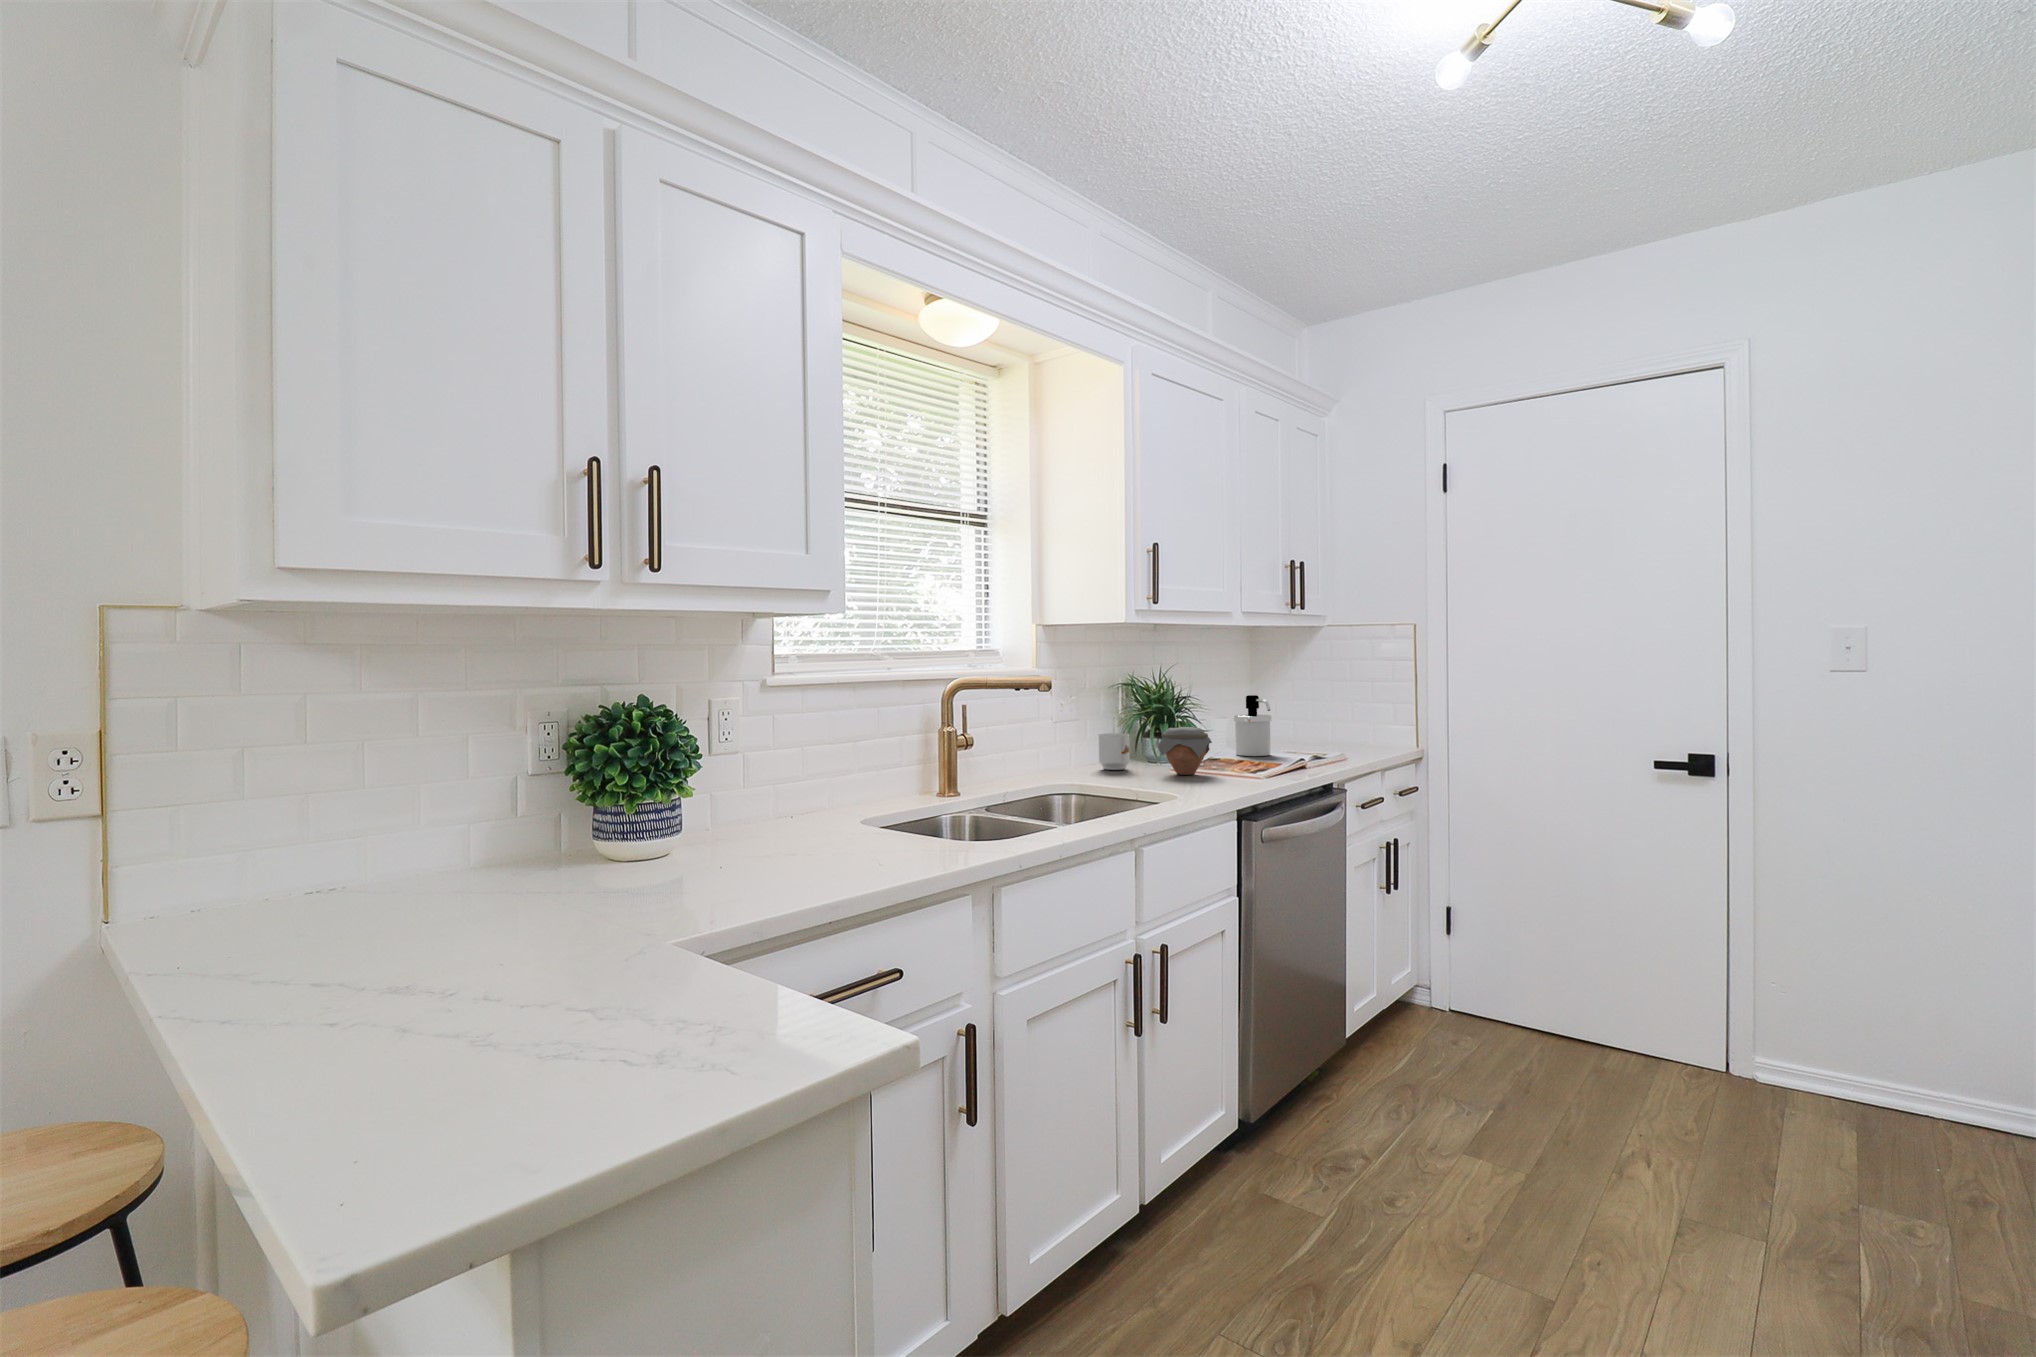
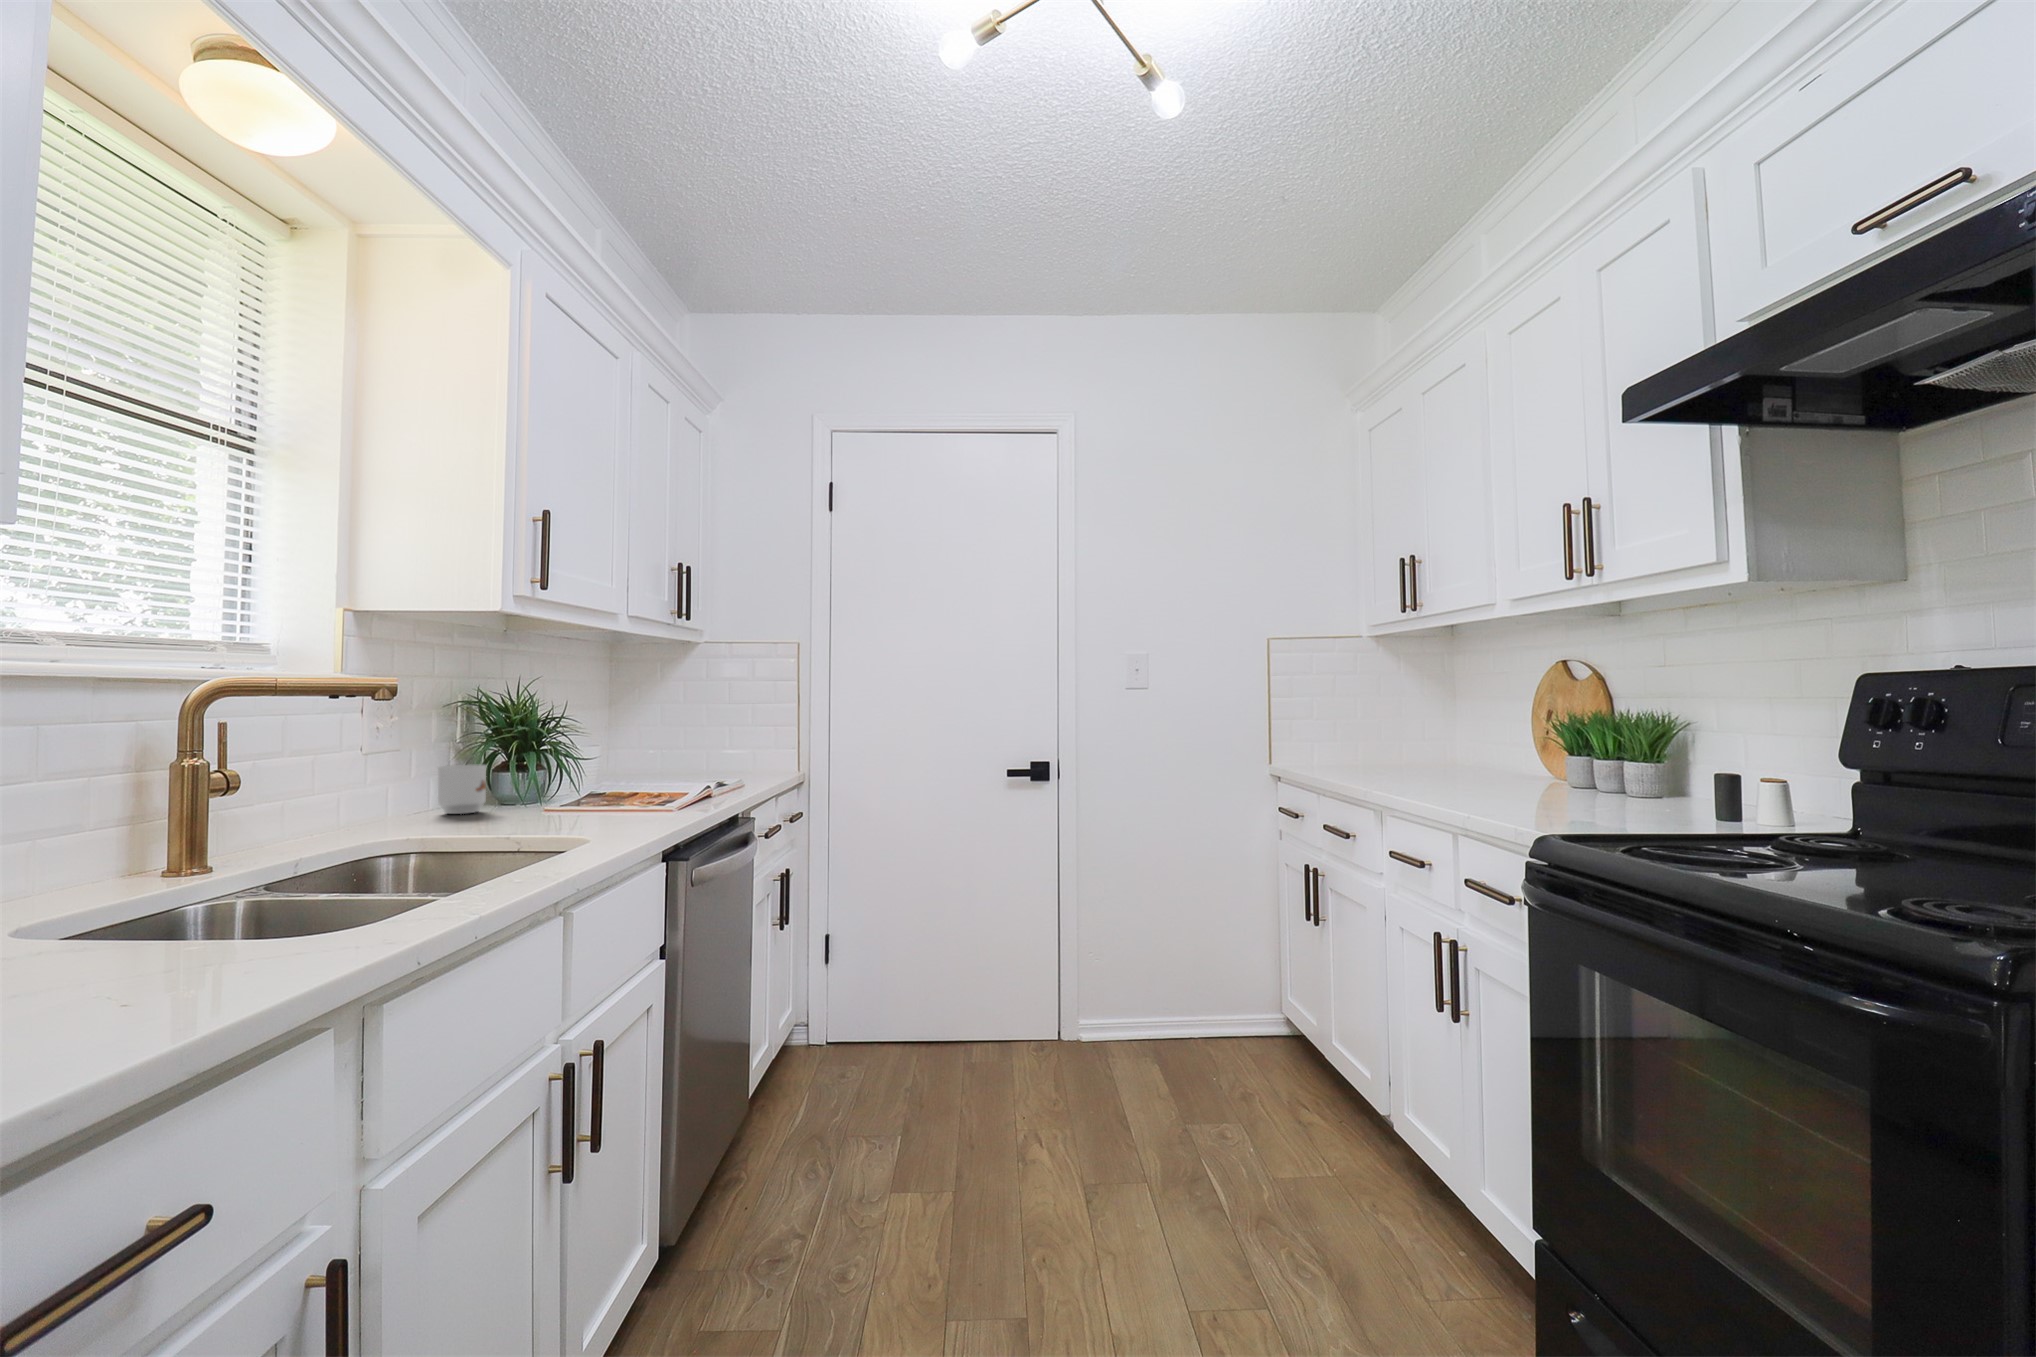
soap dispenser: present [1234,695,1271,756] -> none [610,717,660,787]
jar: present [1158,727,1212,775] -> none [534,752,608,813]

